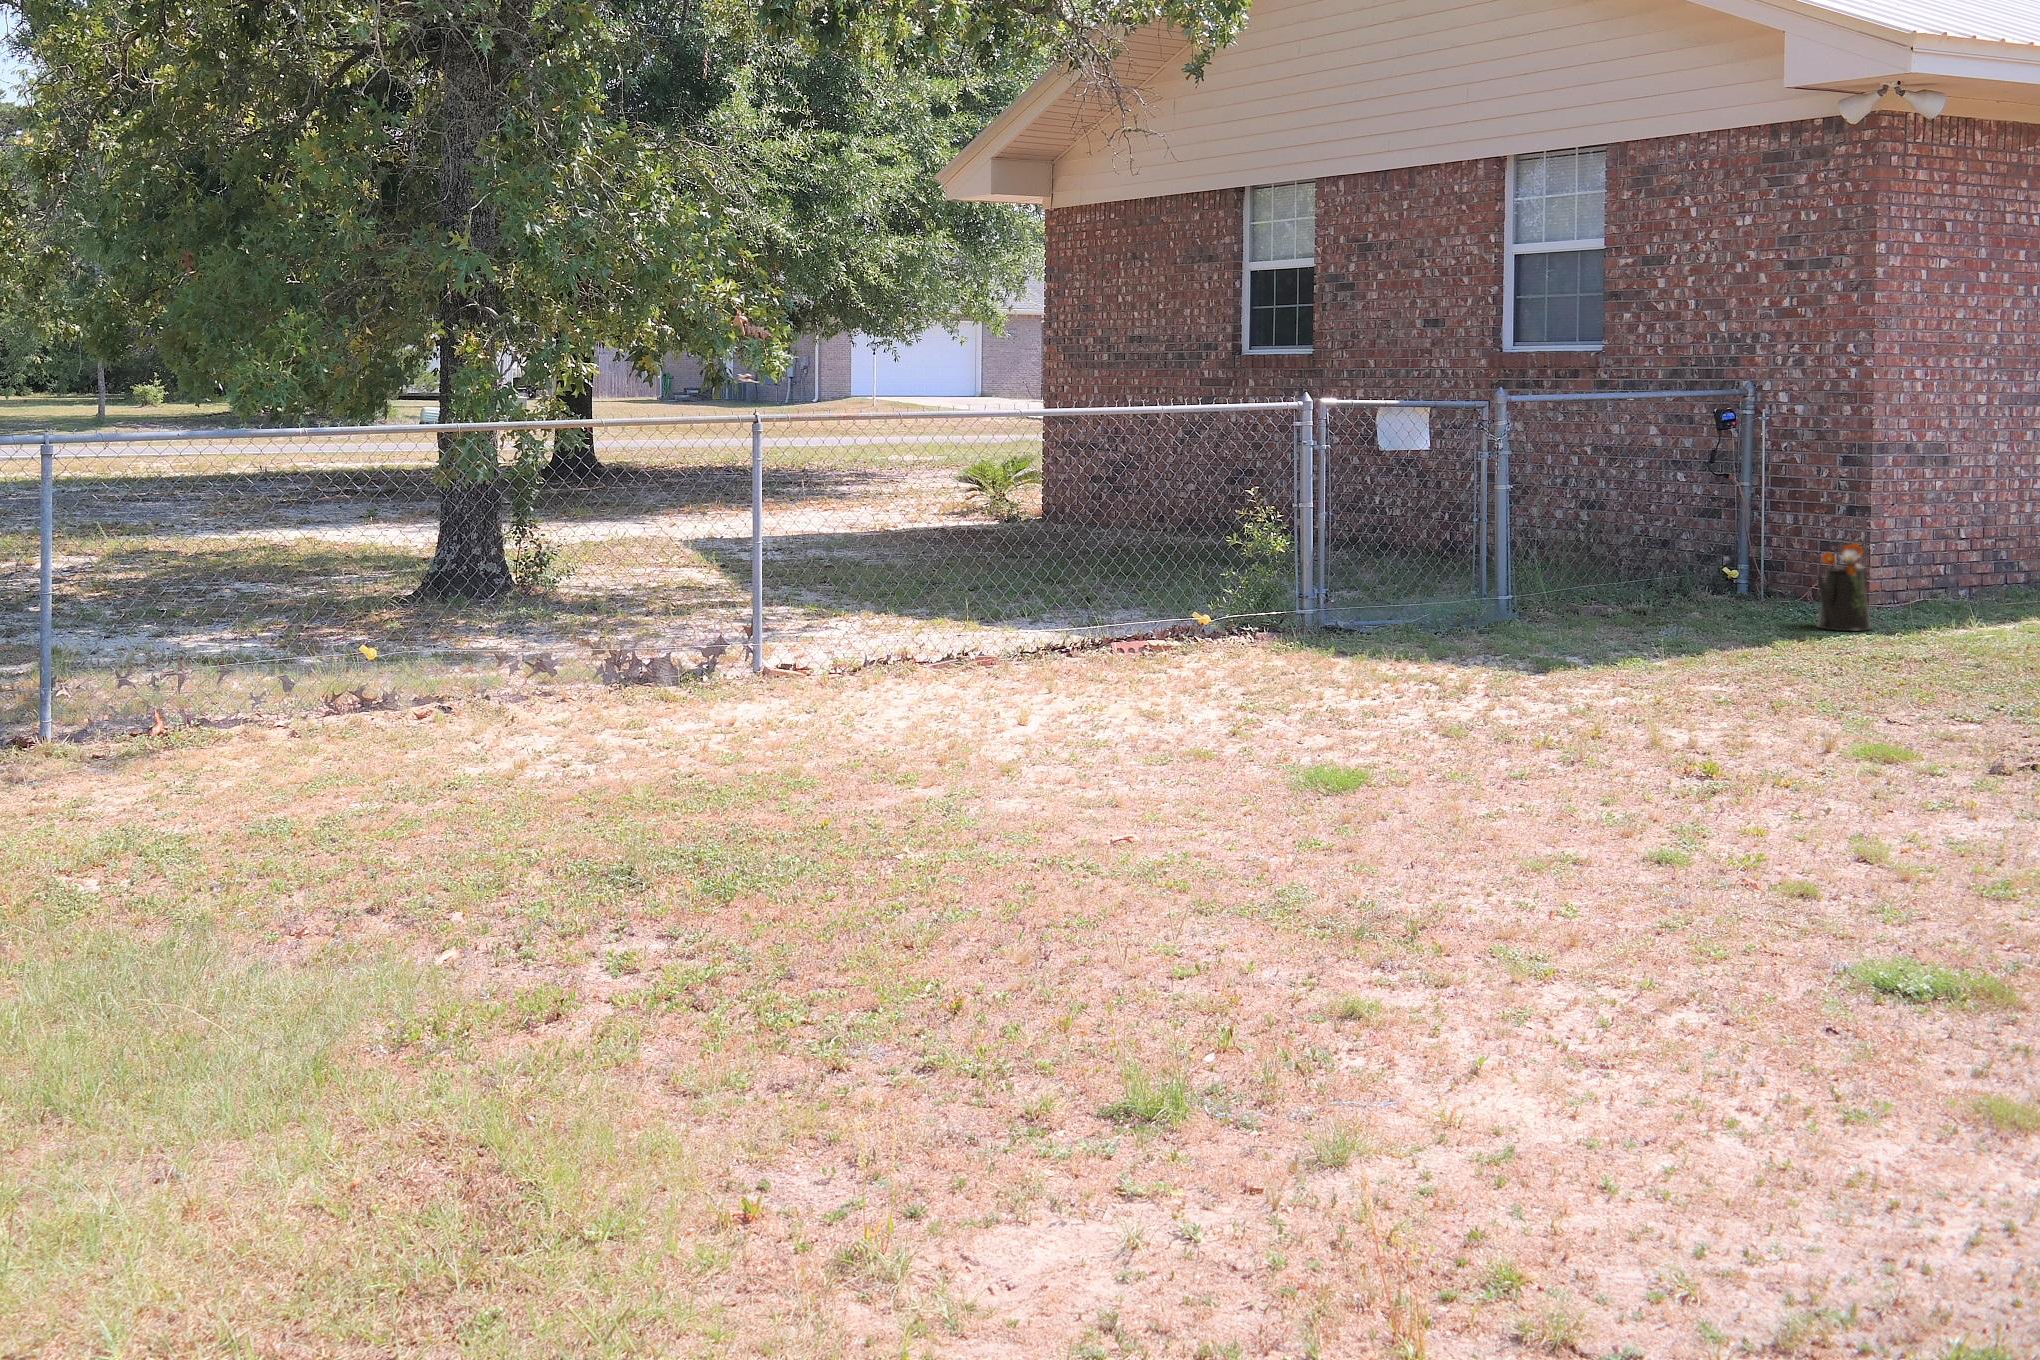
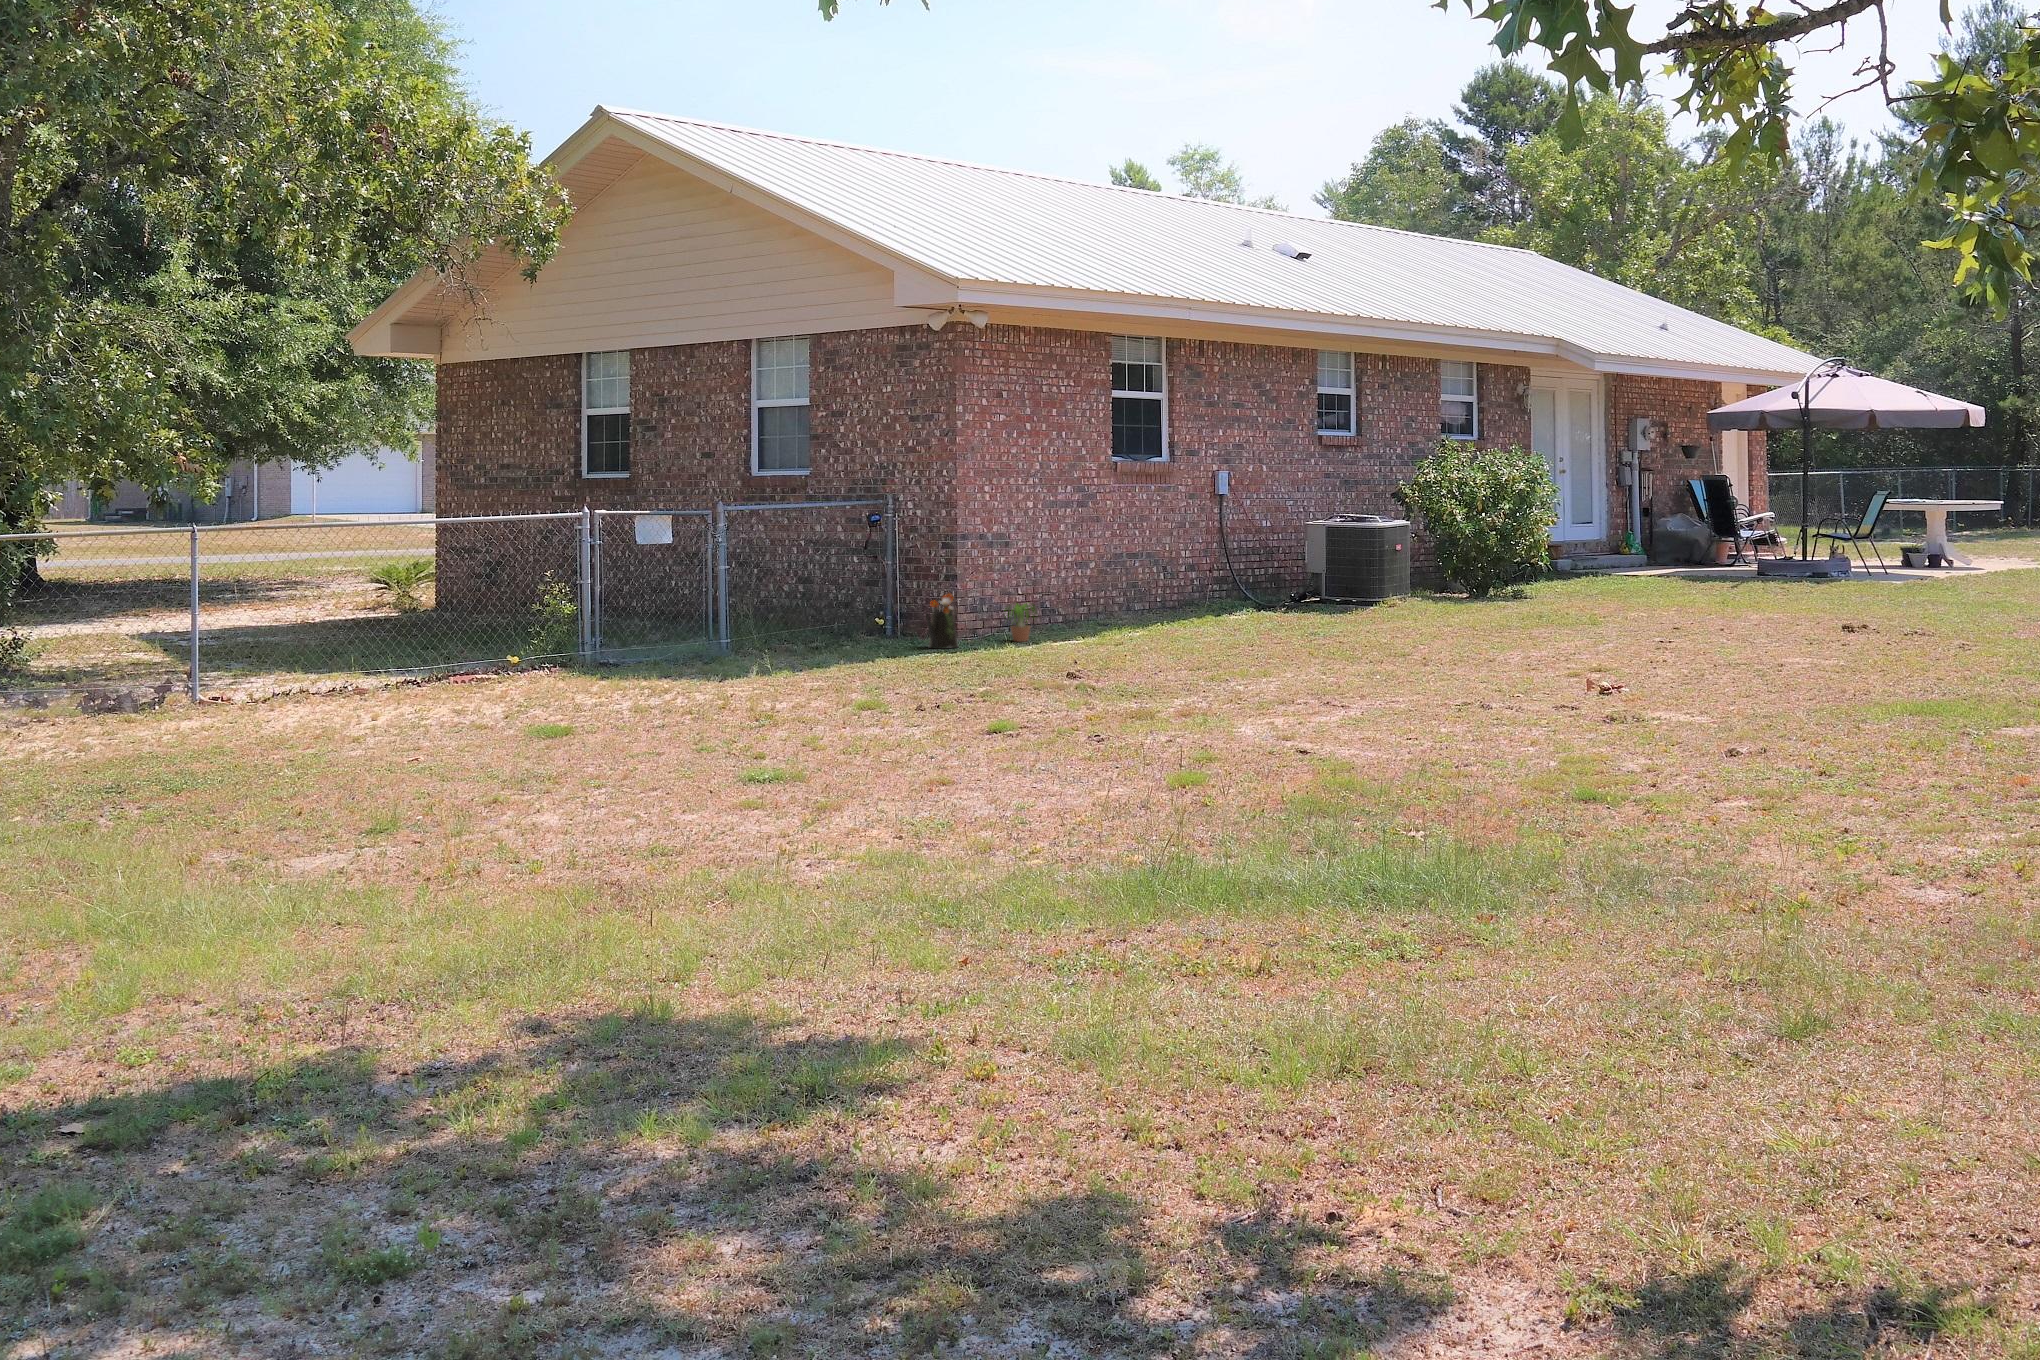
potted plant: none [1936,560,2018,623] -> present [1005,604,1036,642]

